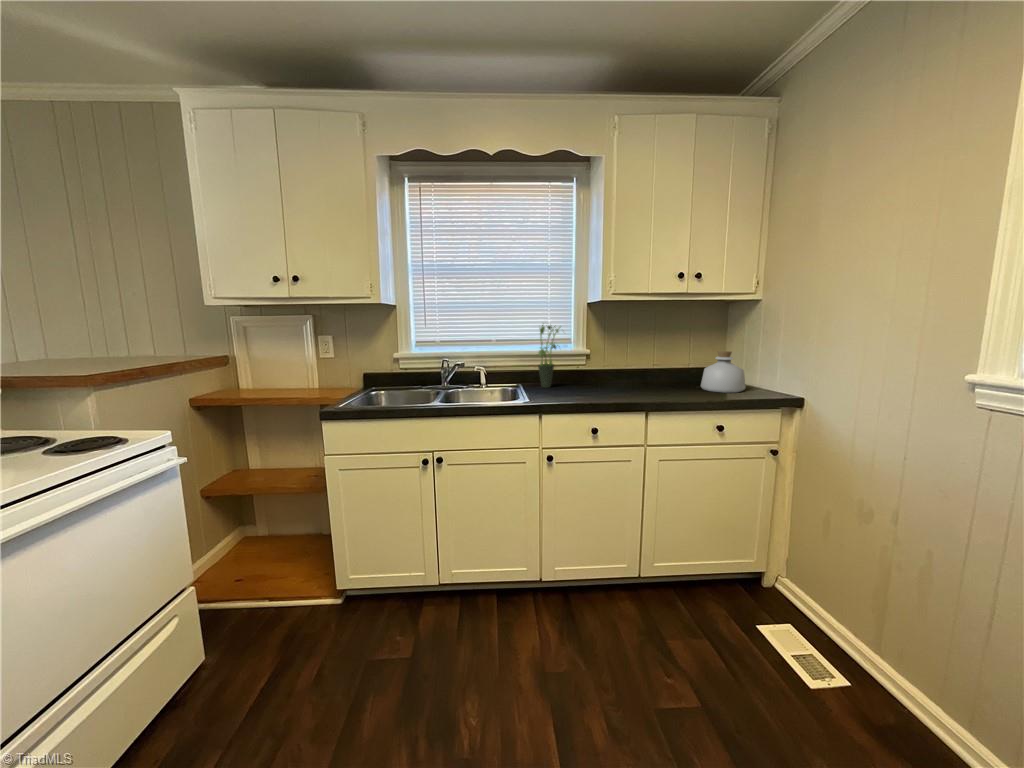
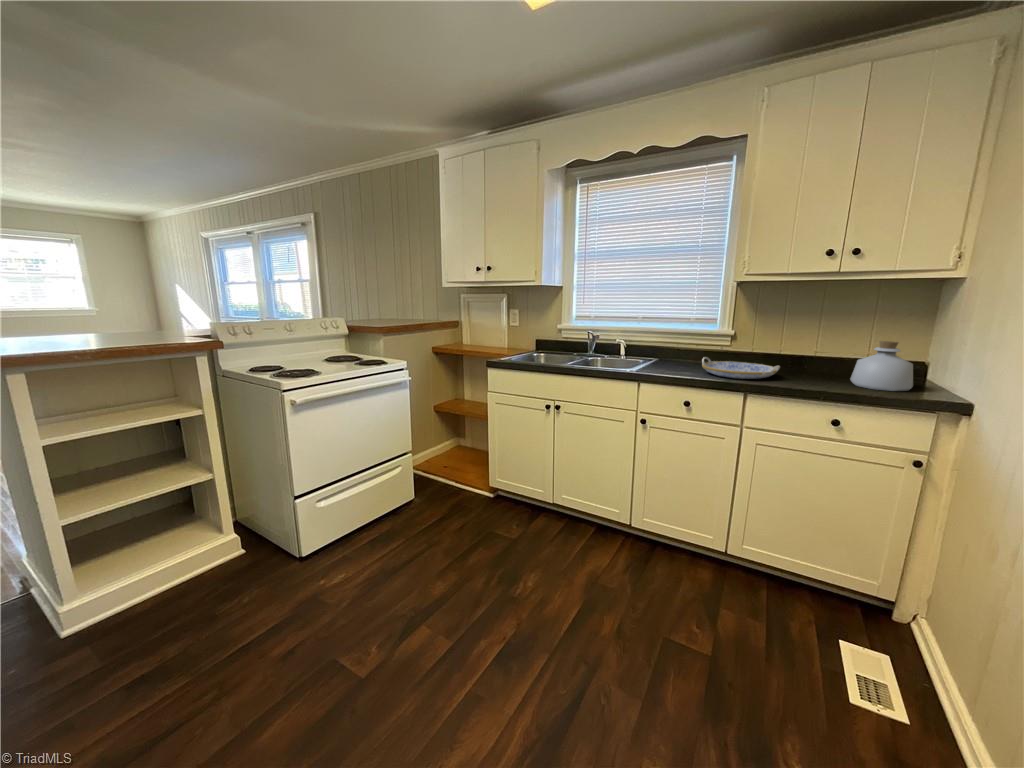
potted plant: present [538,325,559,388] -> none [672,302,700,364]
serving tray: none [580,378,654,396] -> present [702,357,780,379]

